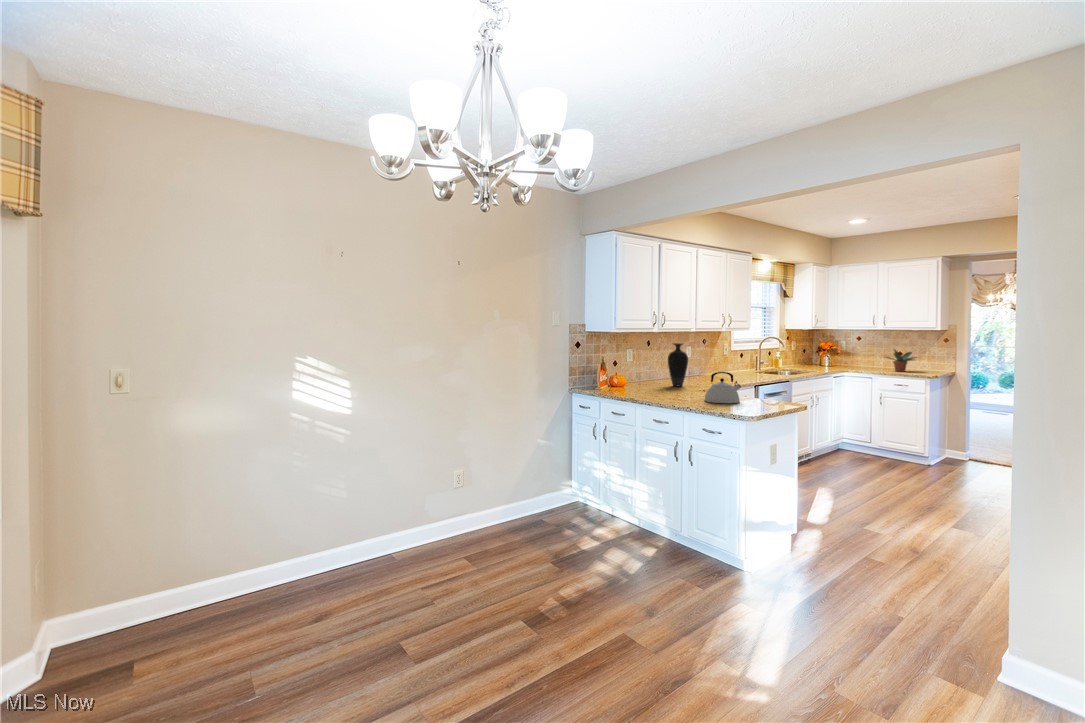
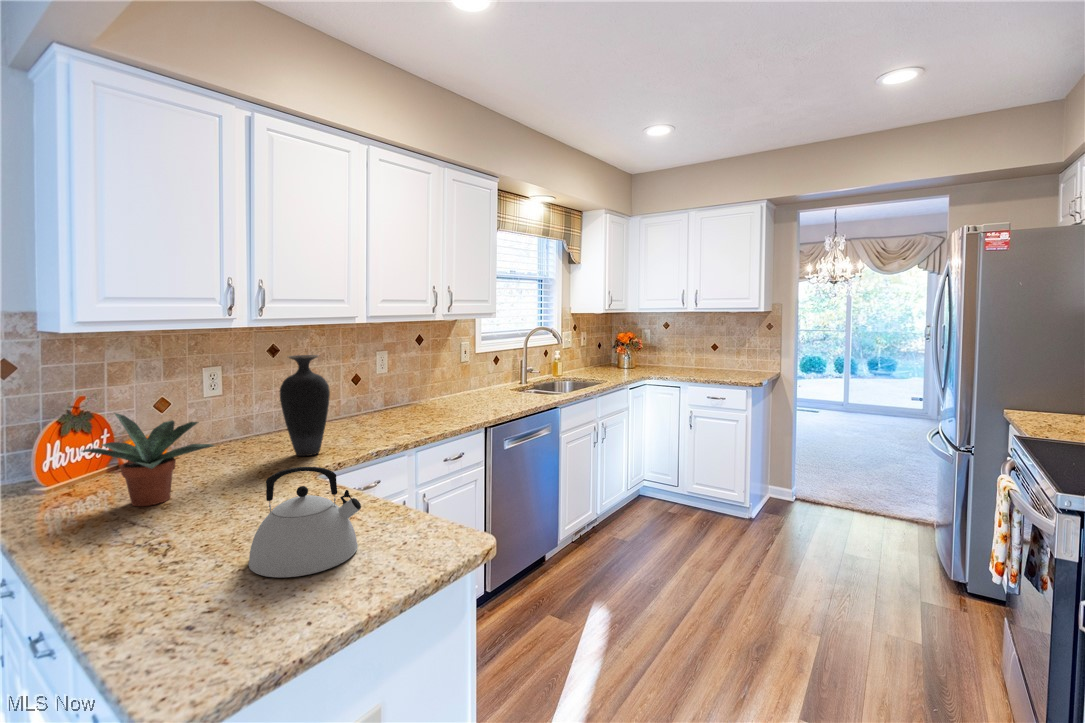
potted plant: present [886,349,916,372] -> present [82,413,214,506]

